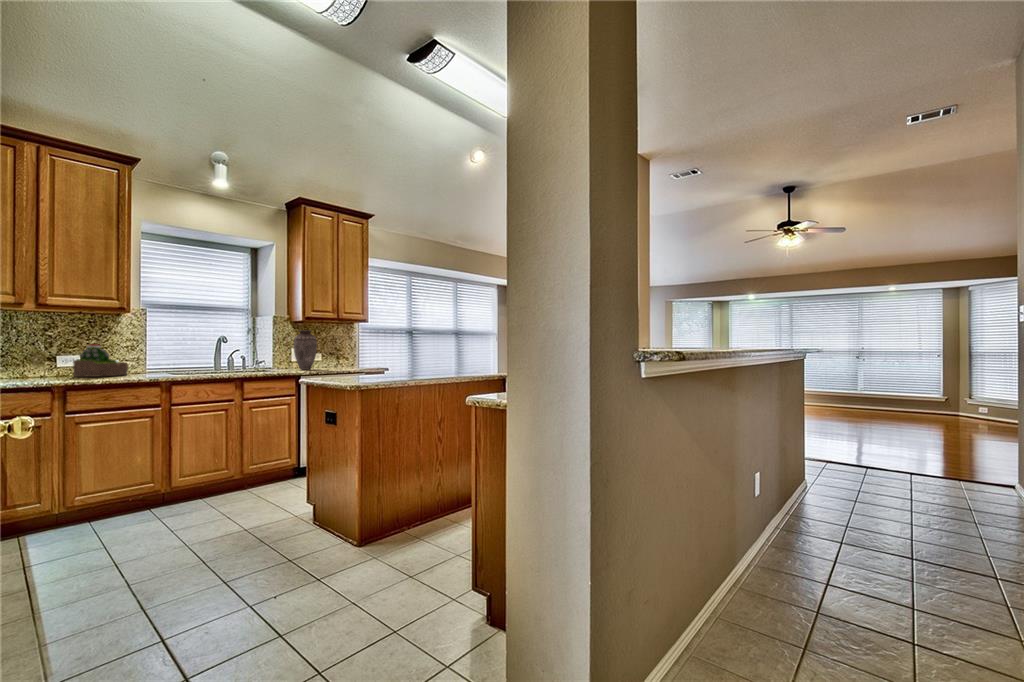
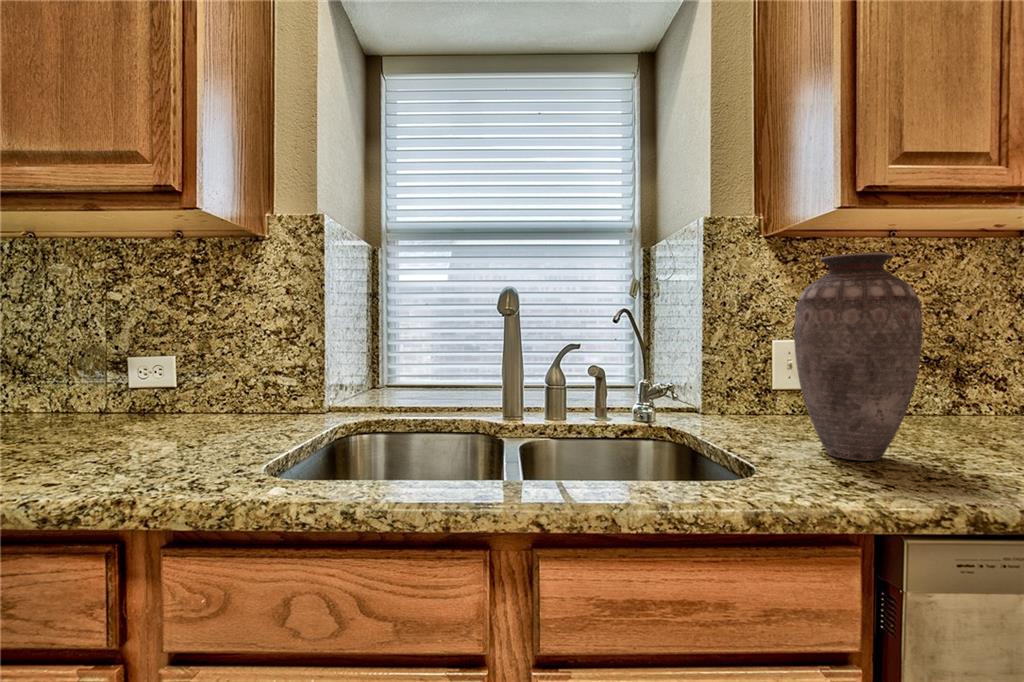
succulent plant: present [73,344,128,377] -> none [71,325,221,449]

